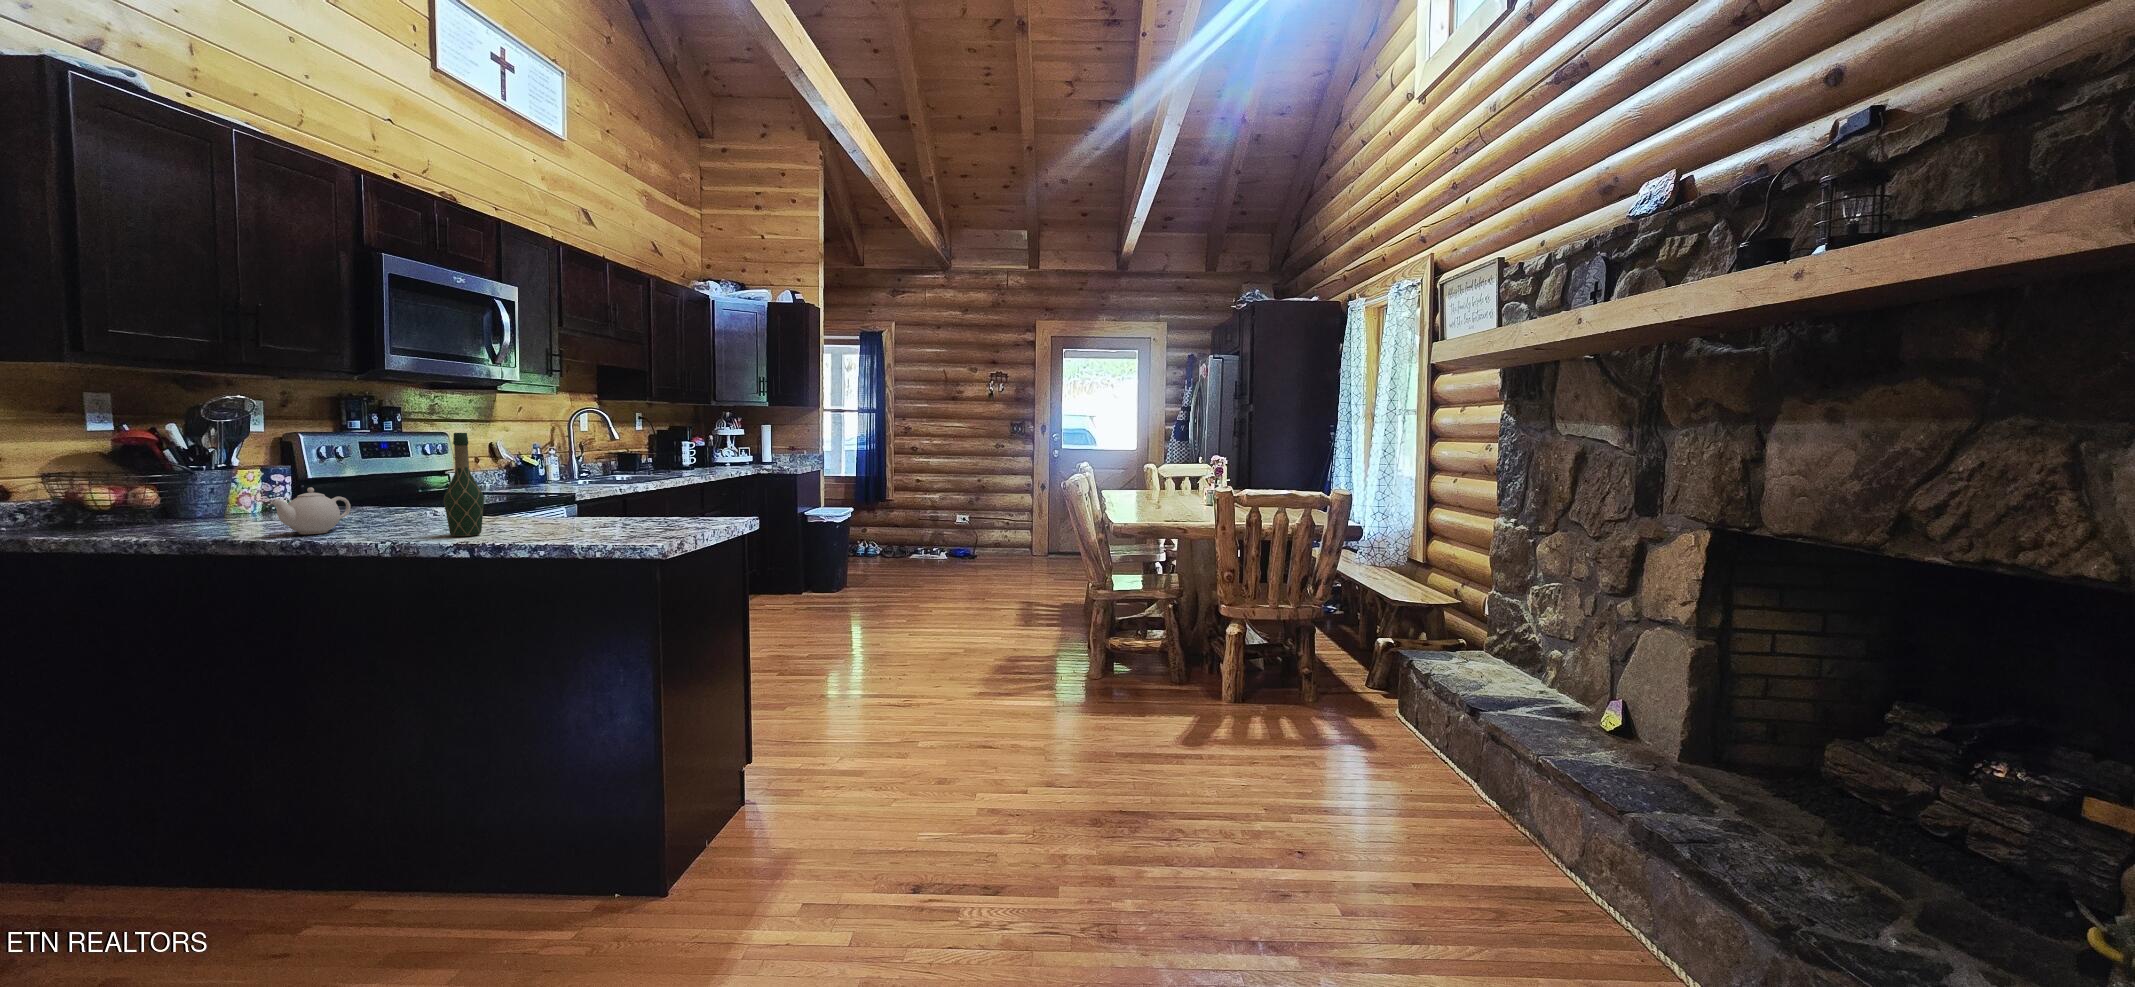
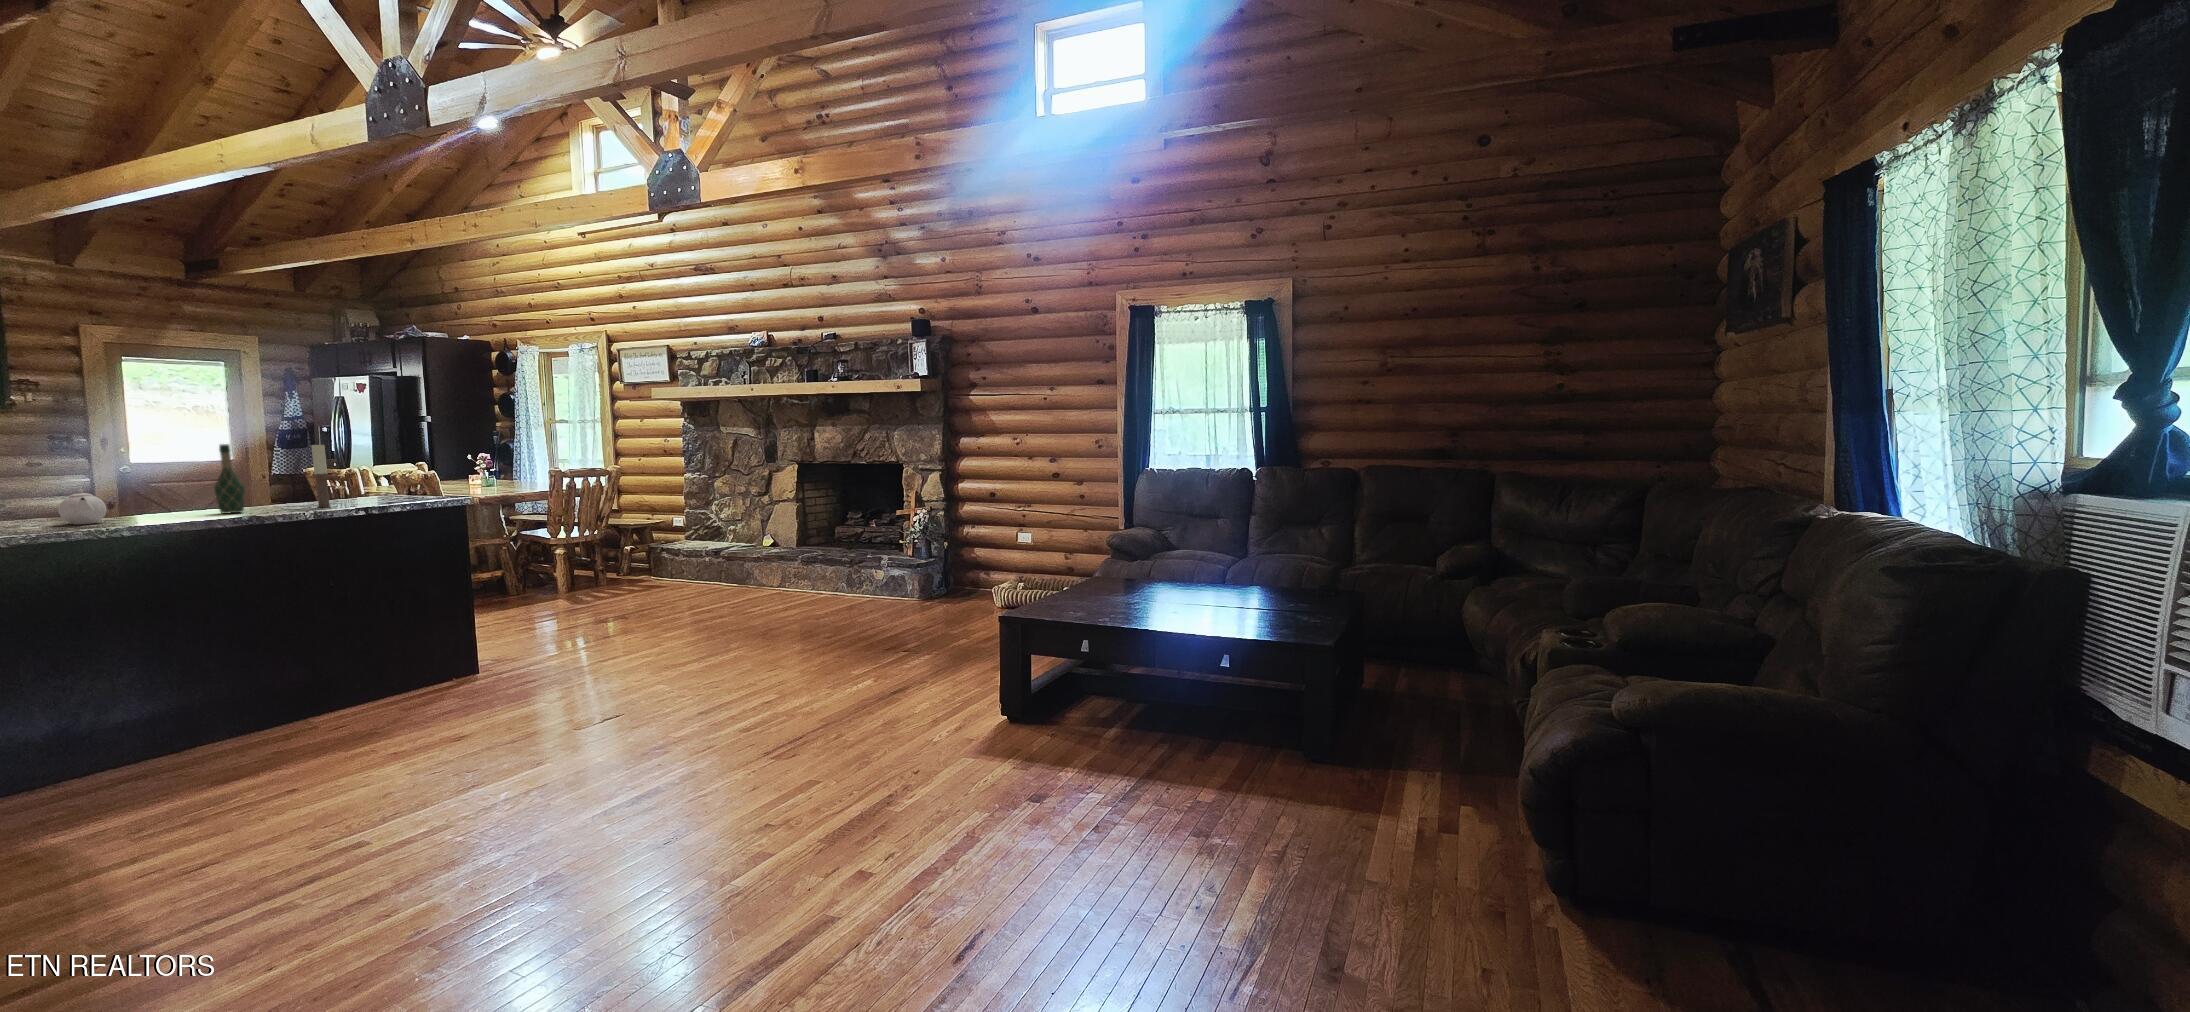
candle: none [557,434,581,539] -> present [311,443,331,507]

